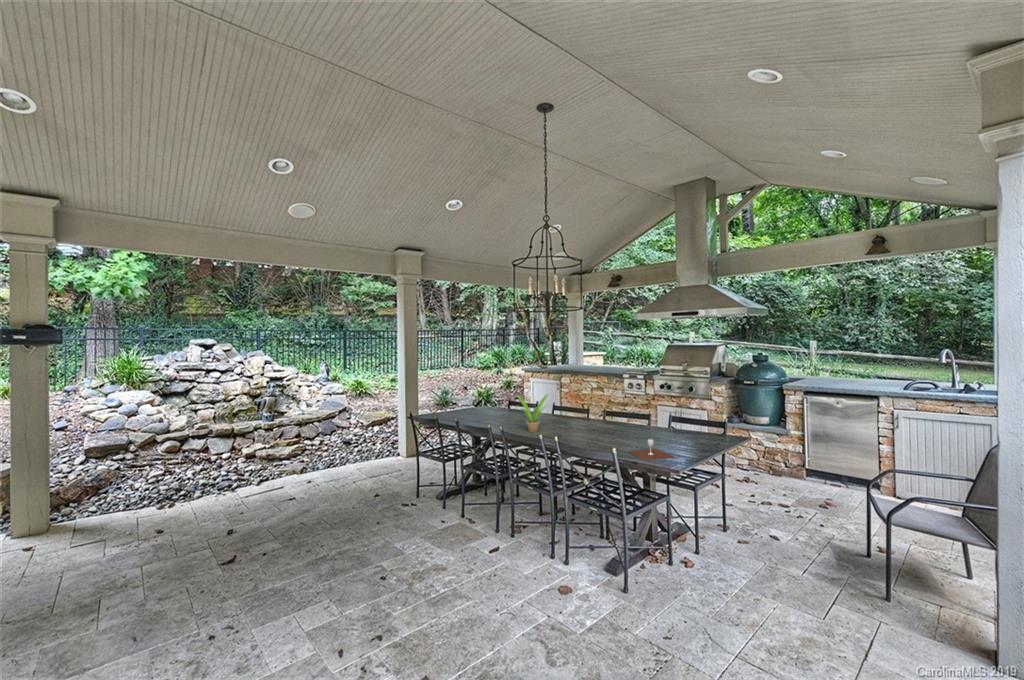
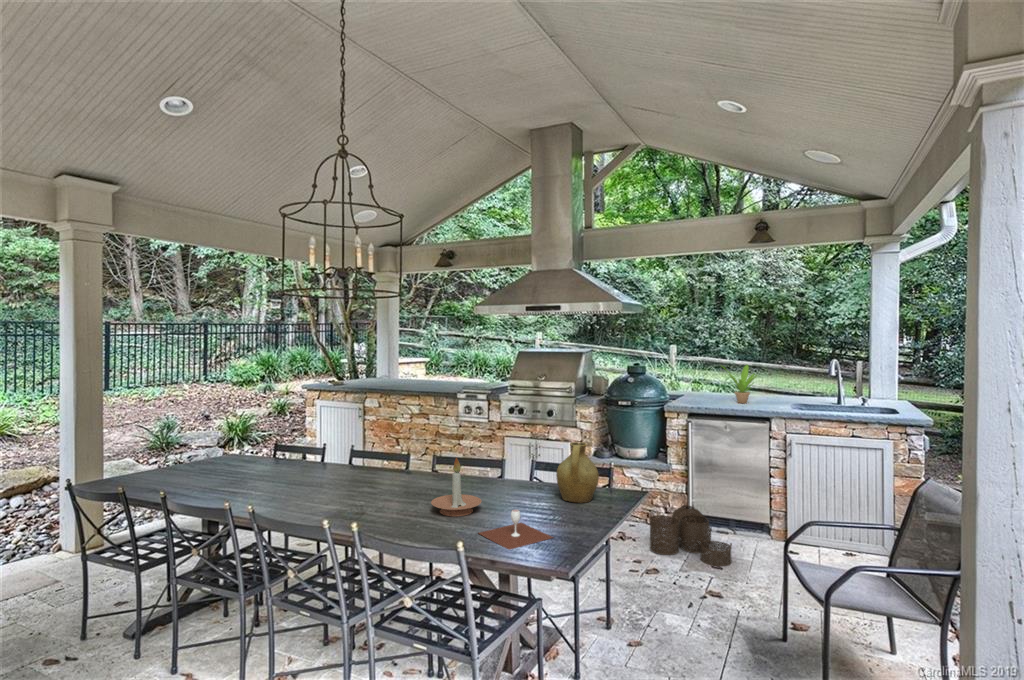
potted plant: present [517,395,548,432] -> present [723,365,757,403]
pitcher: none [683,403,713,443] -> present [556,442,599,503]
candle holder: none [600,408,632,443] -> present [431,457,481,516]
woven basket: none [768,459,838,508] -> present [650,505,732,566]

